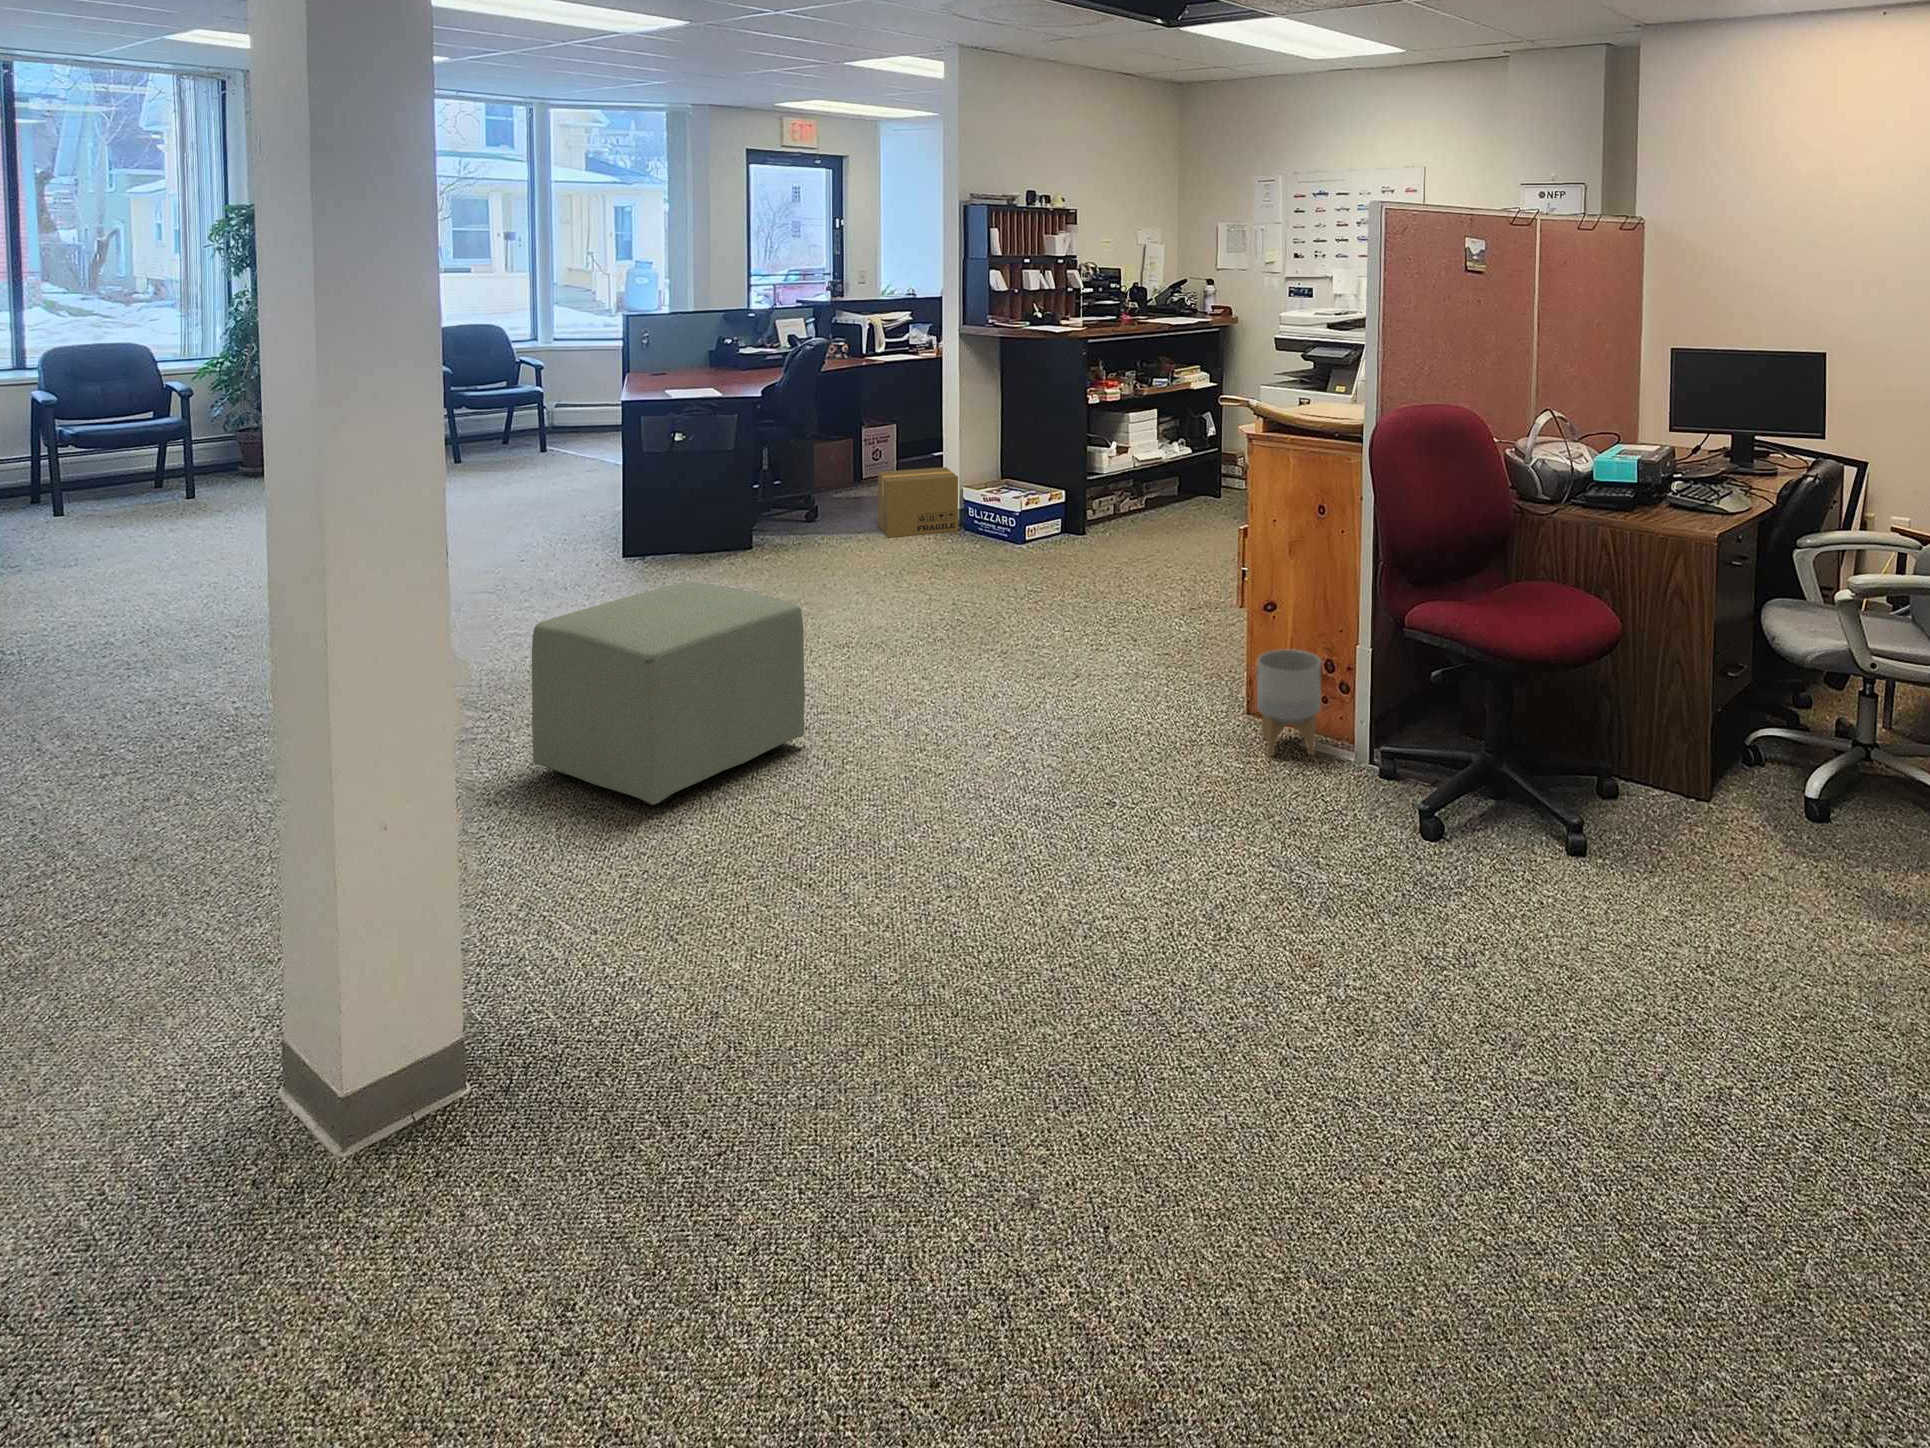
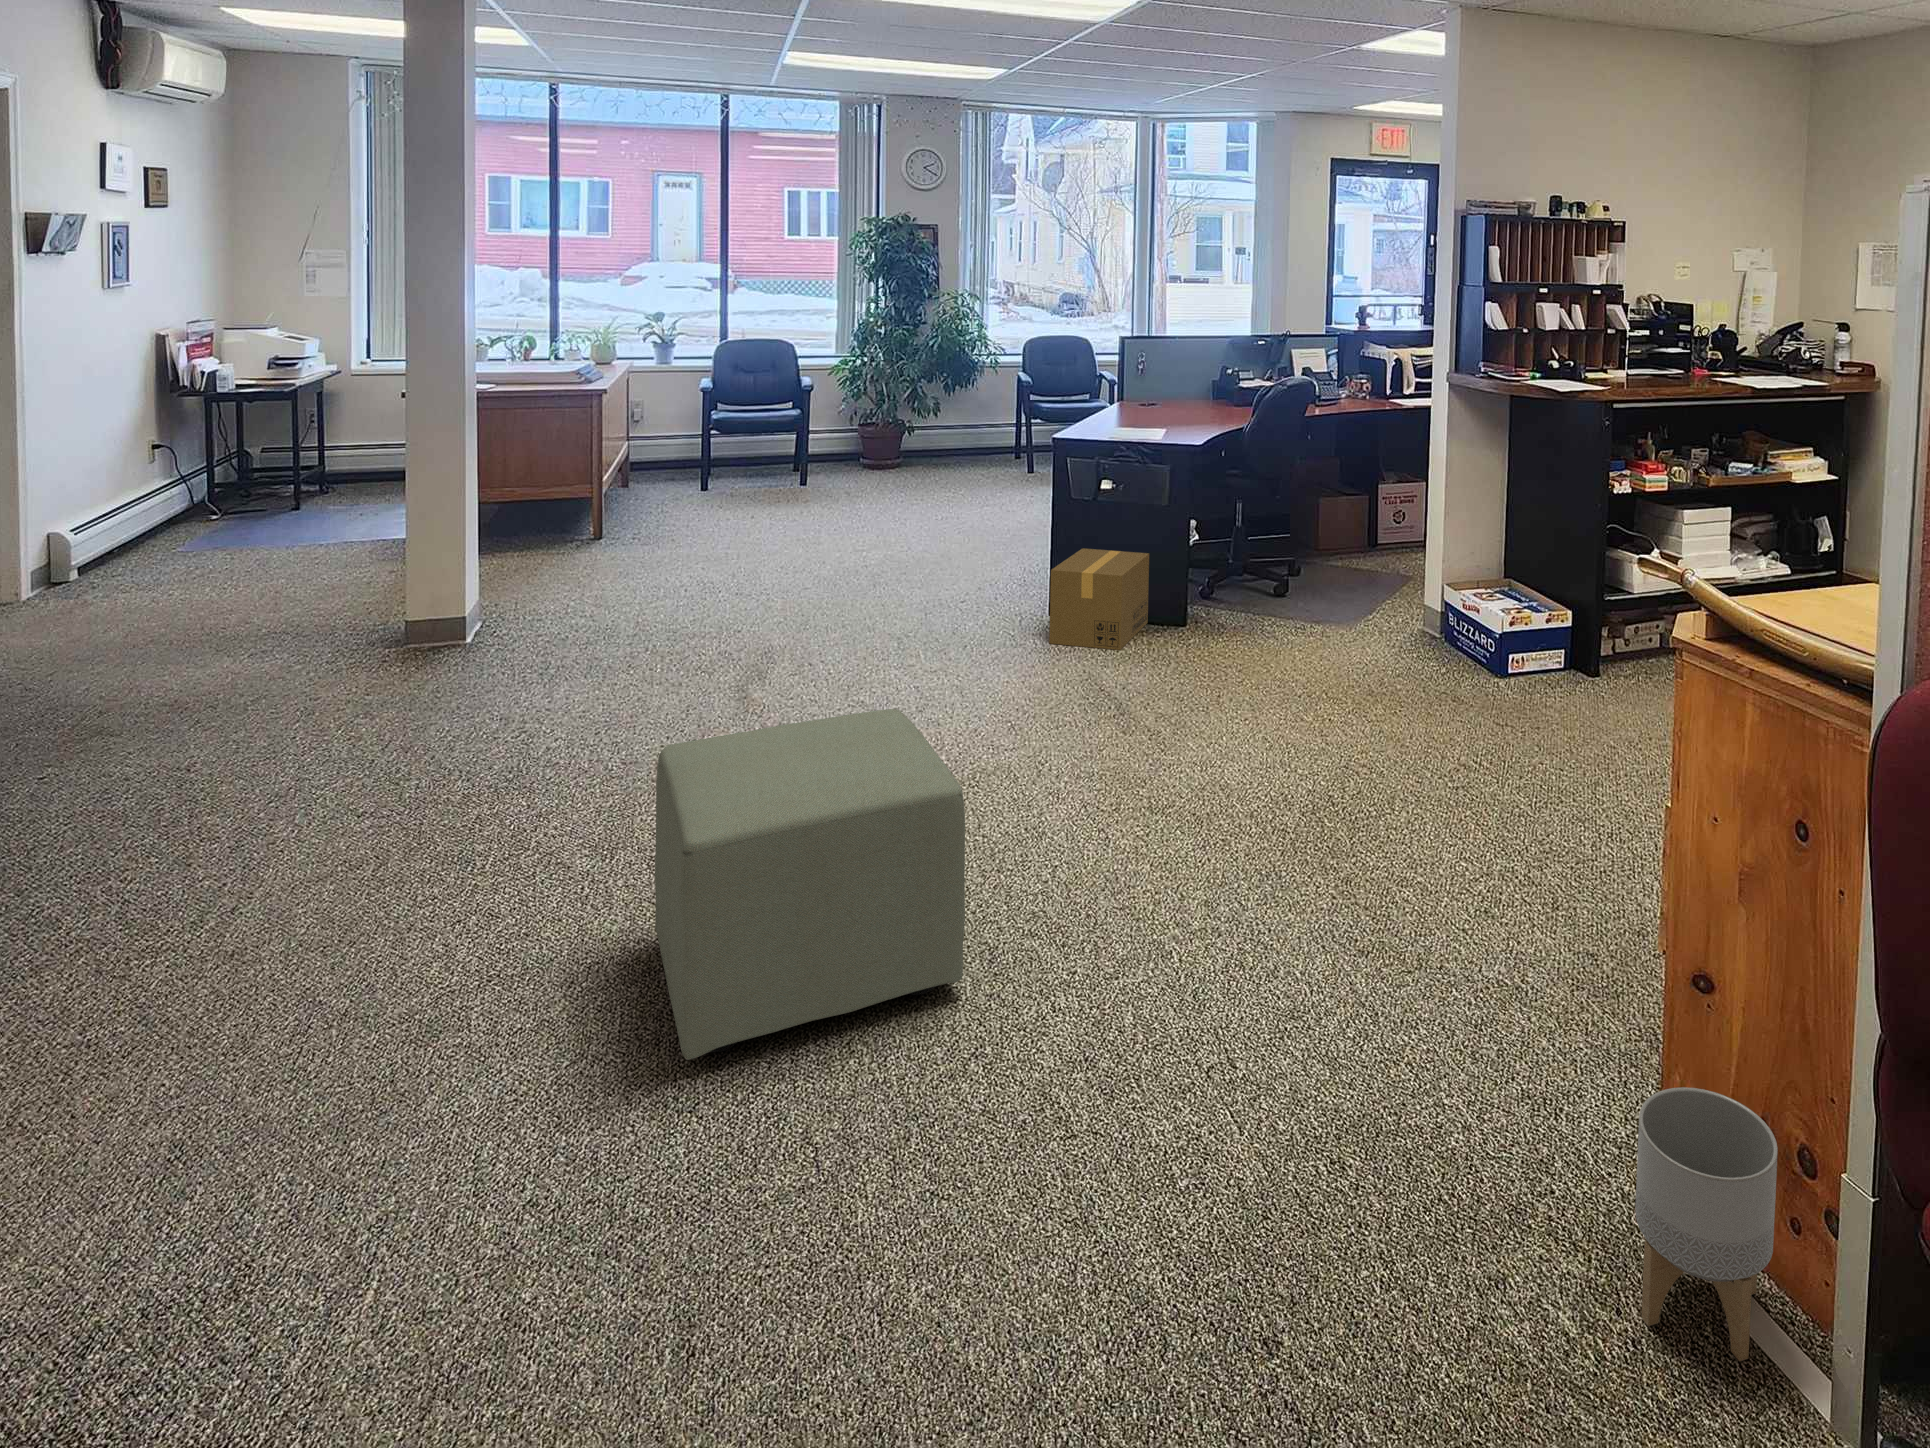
cardboard box: present [878,467,958,537] -> present [1049,548,1149,650]

